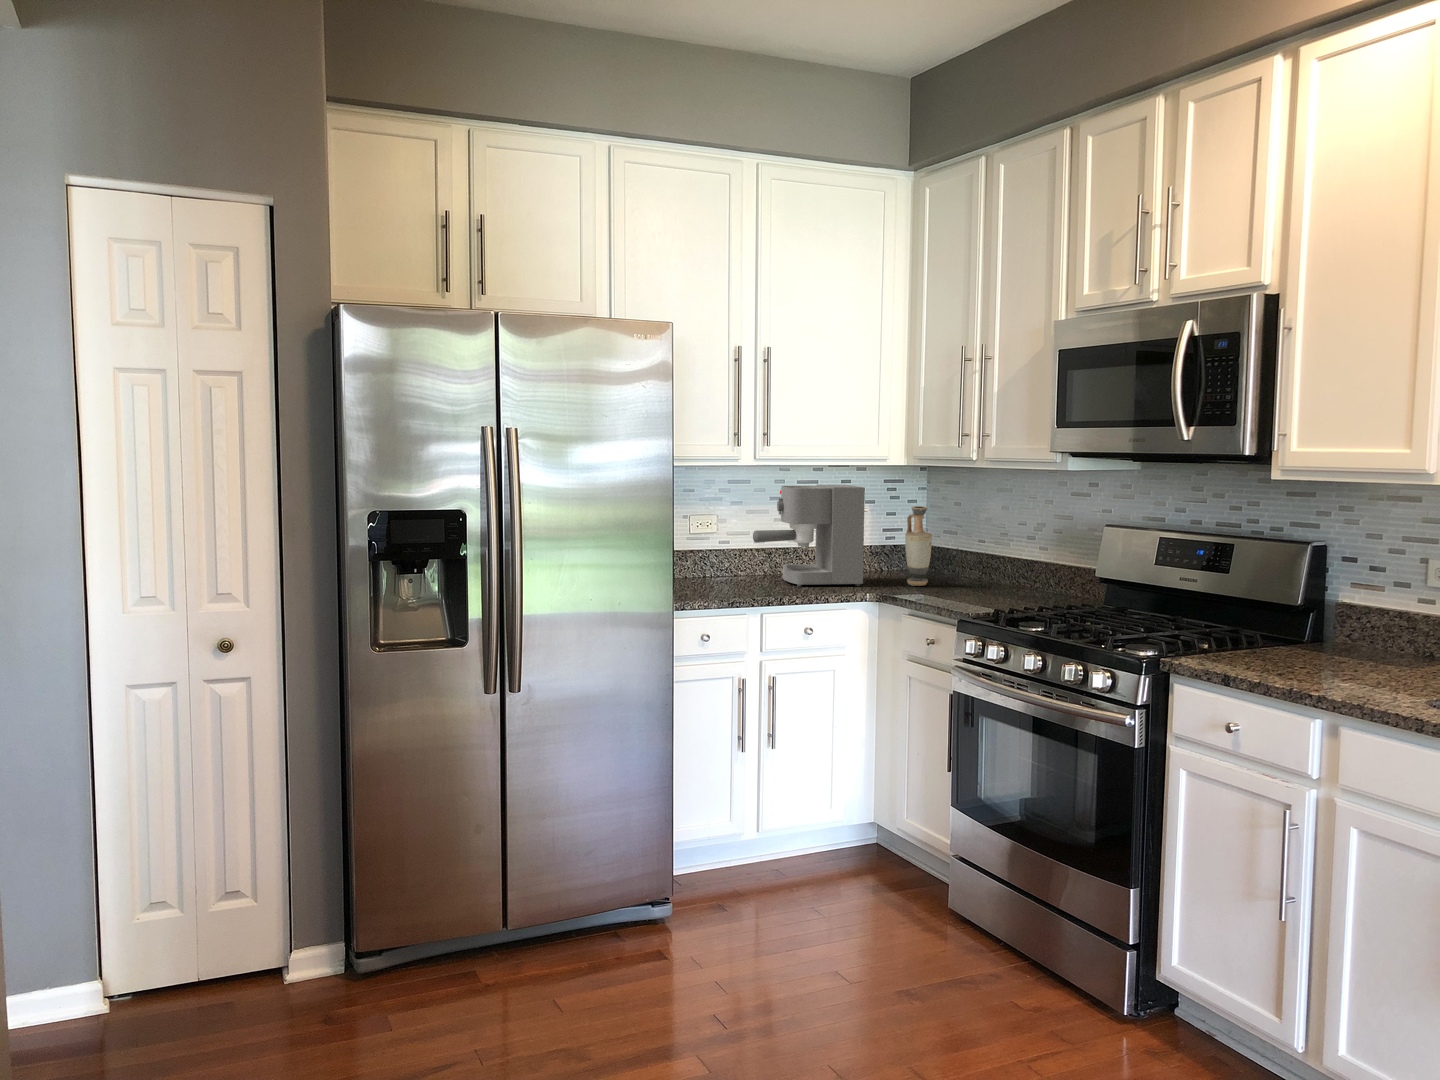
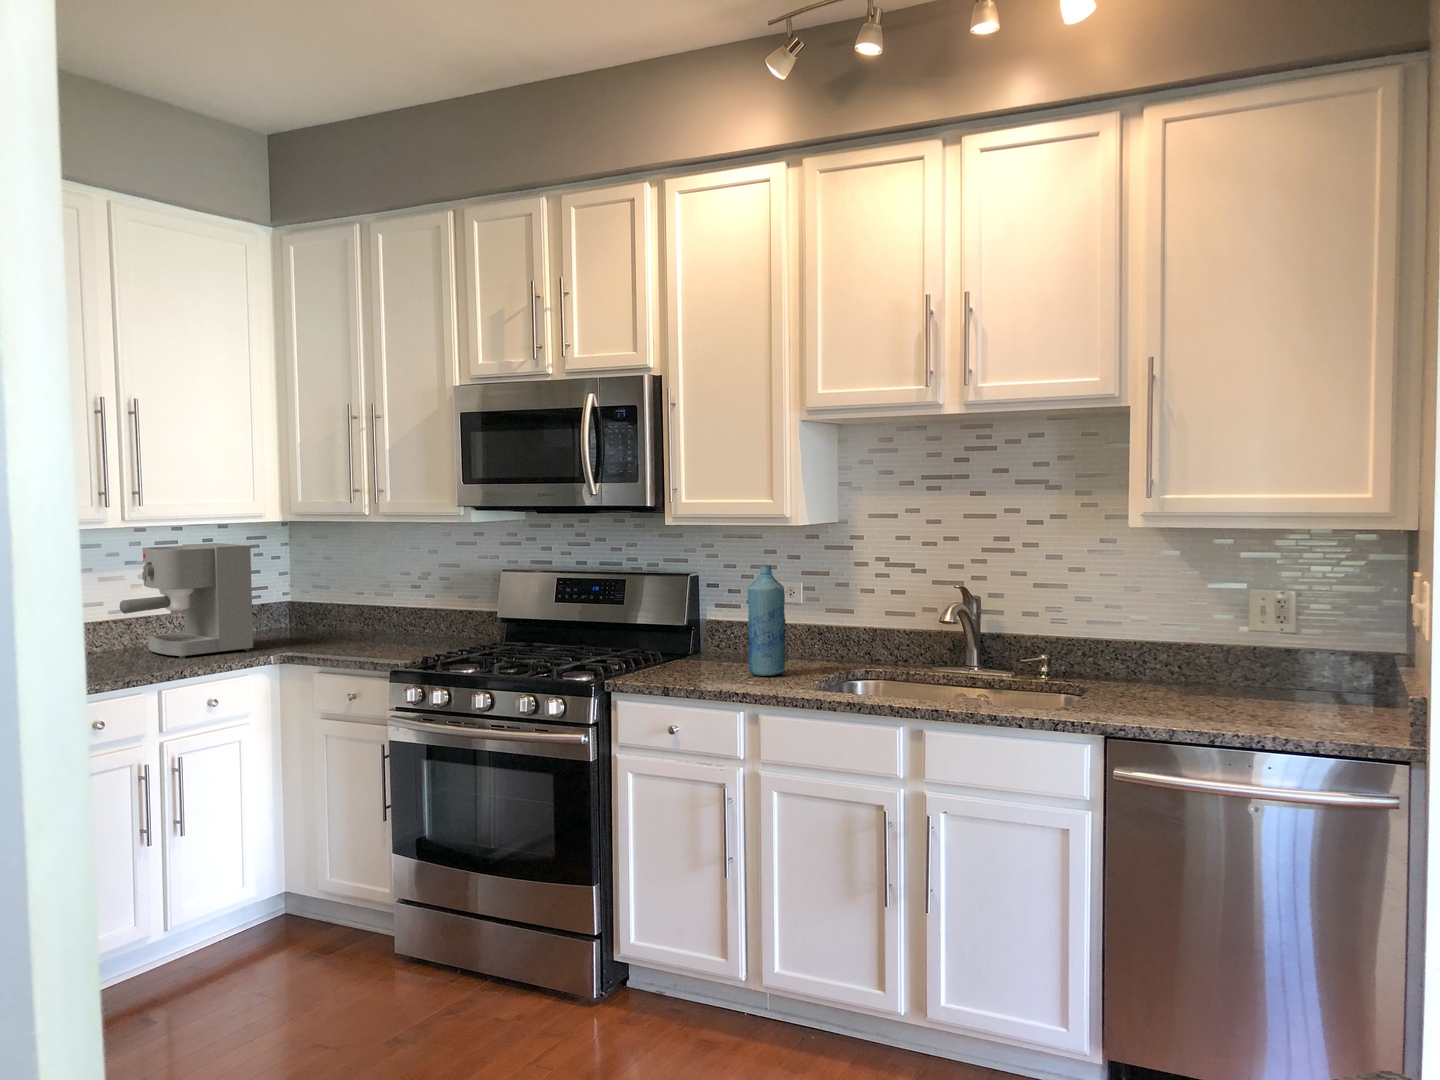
vase: present [905,506,932,586] -> none [294,562,323,645]
bottle: none [1355,535,1416,681] -> present [748,565,786,676]

